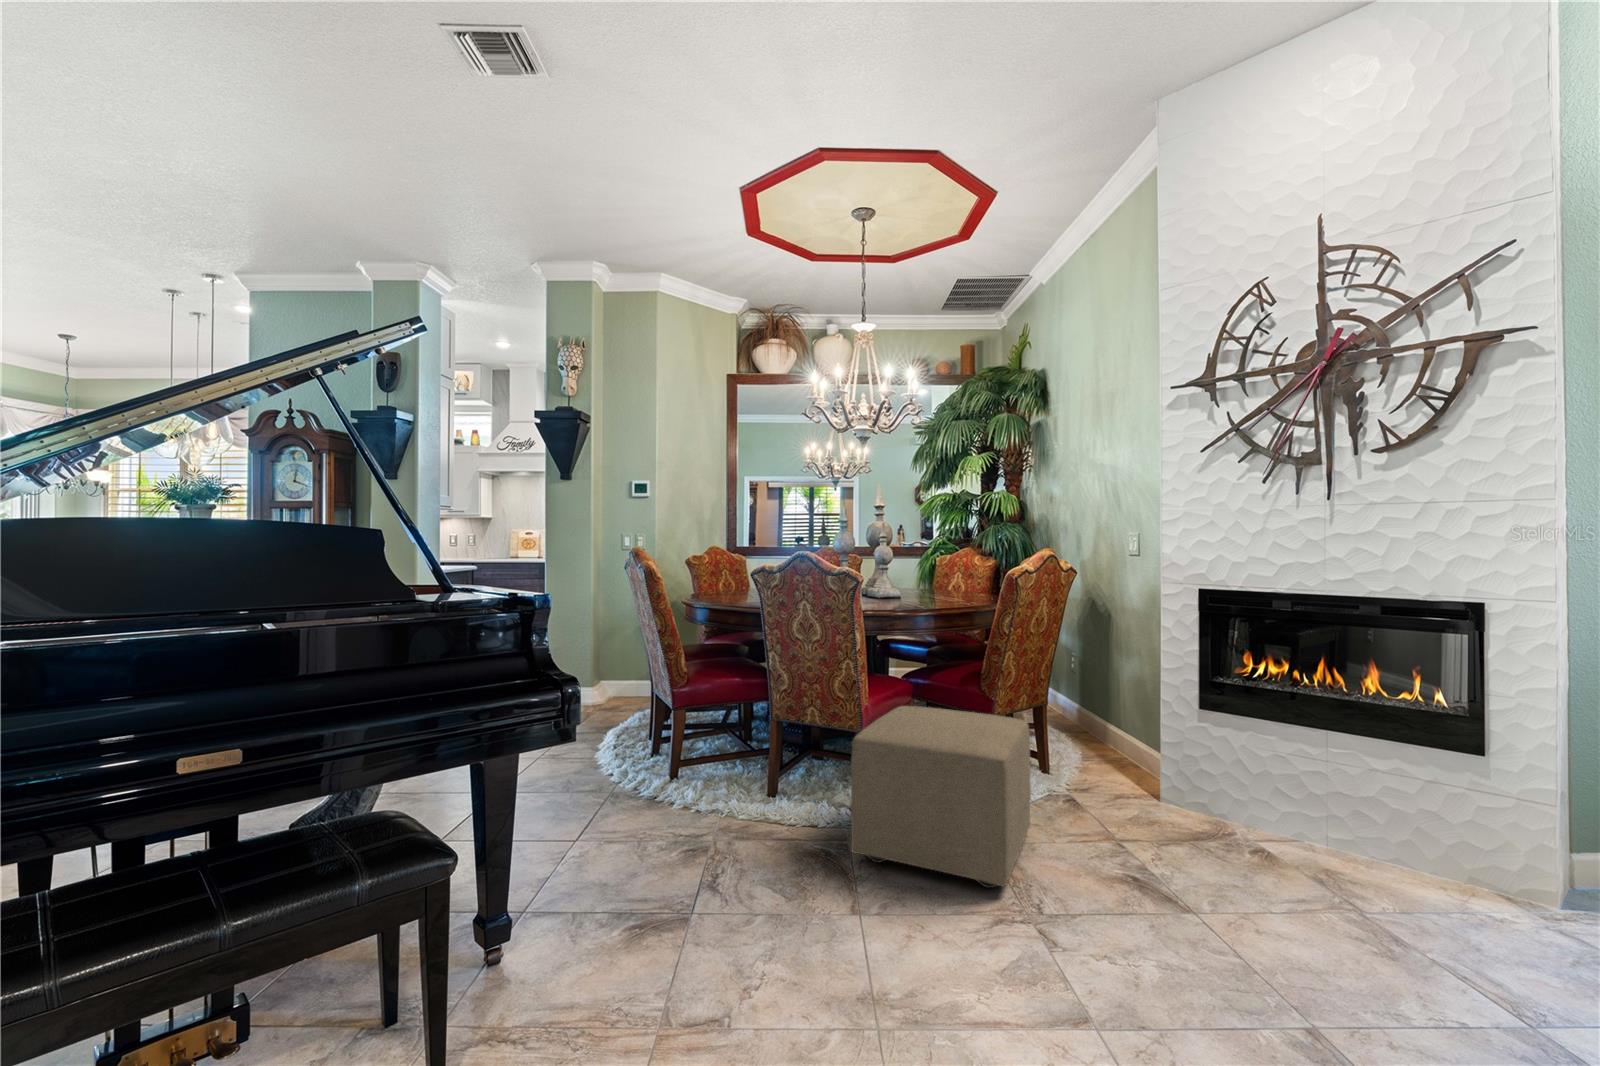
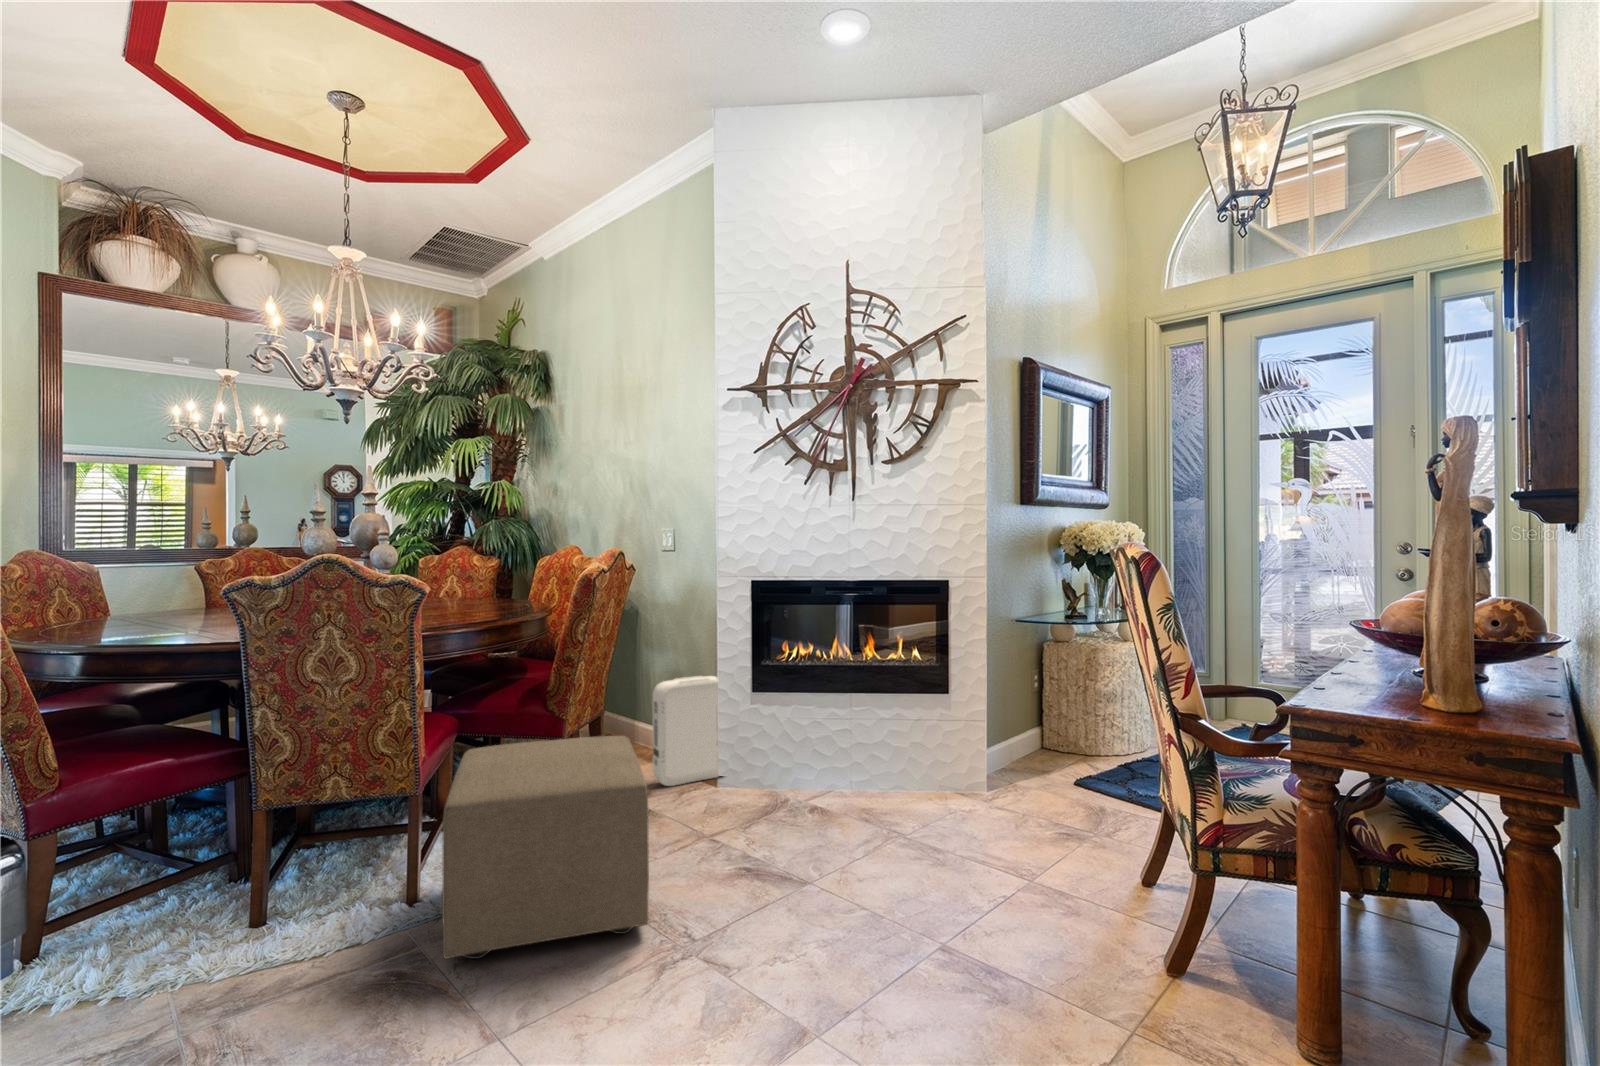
air purifier: none [1094,682,1180,791] -> present [653,676,719,786]

